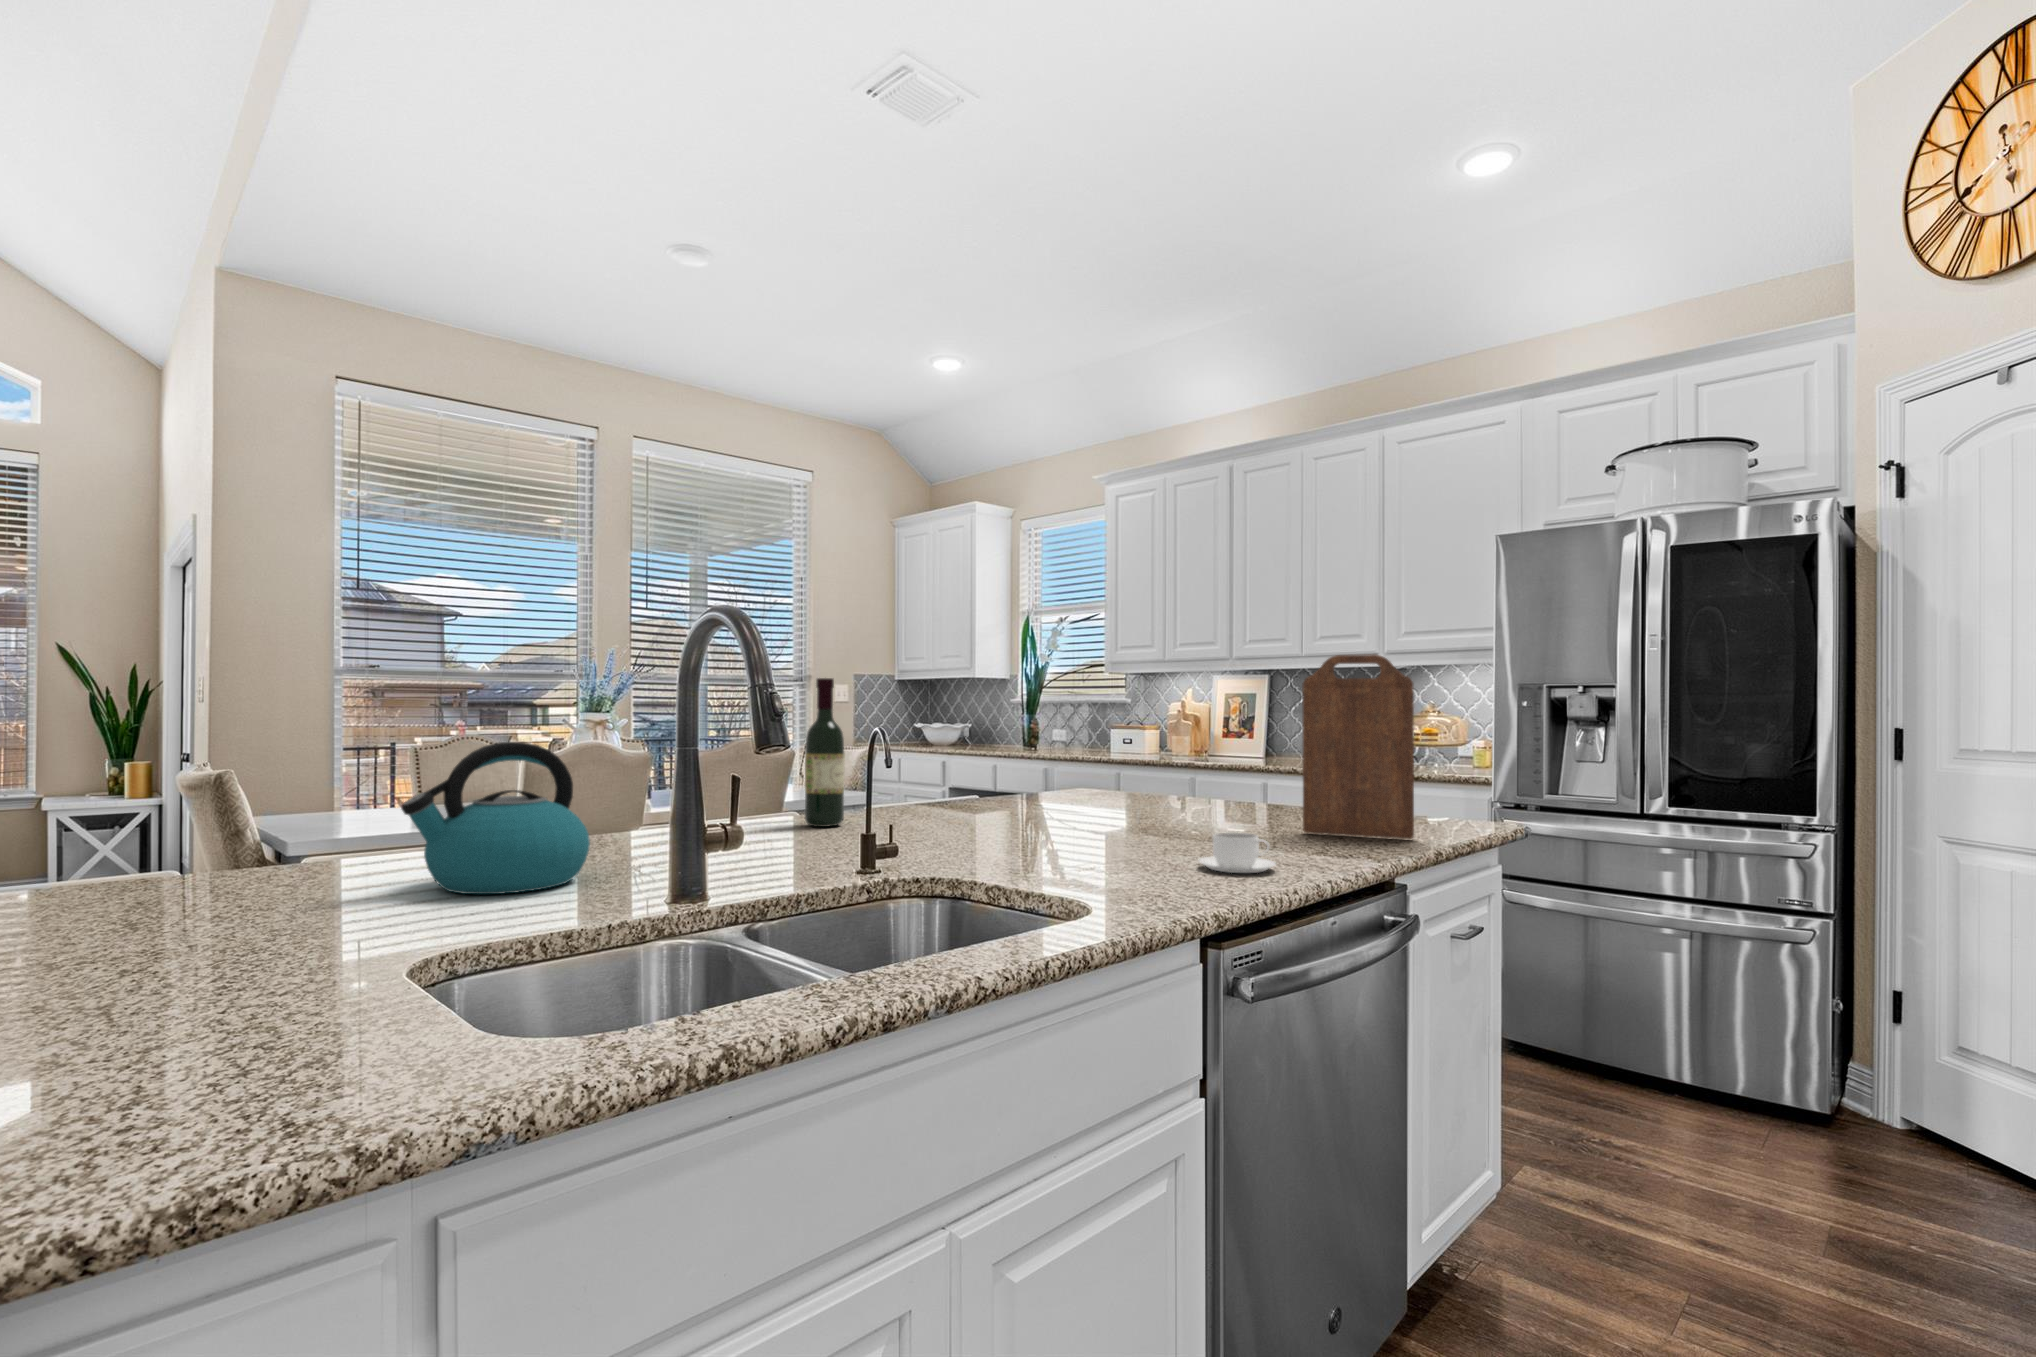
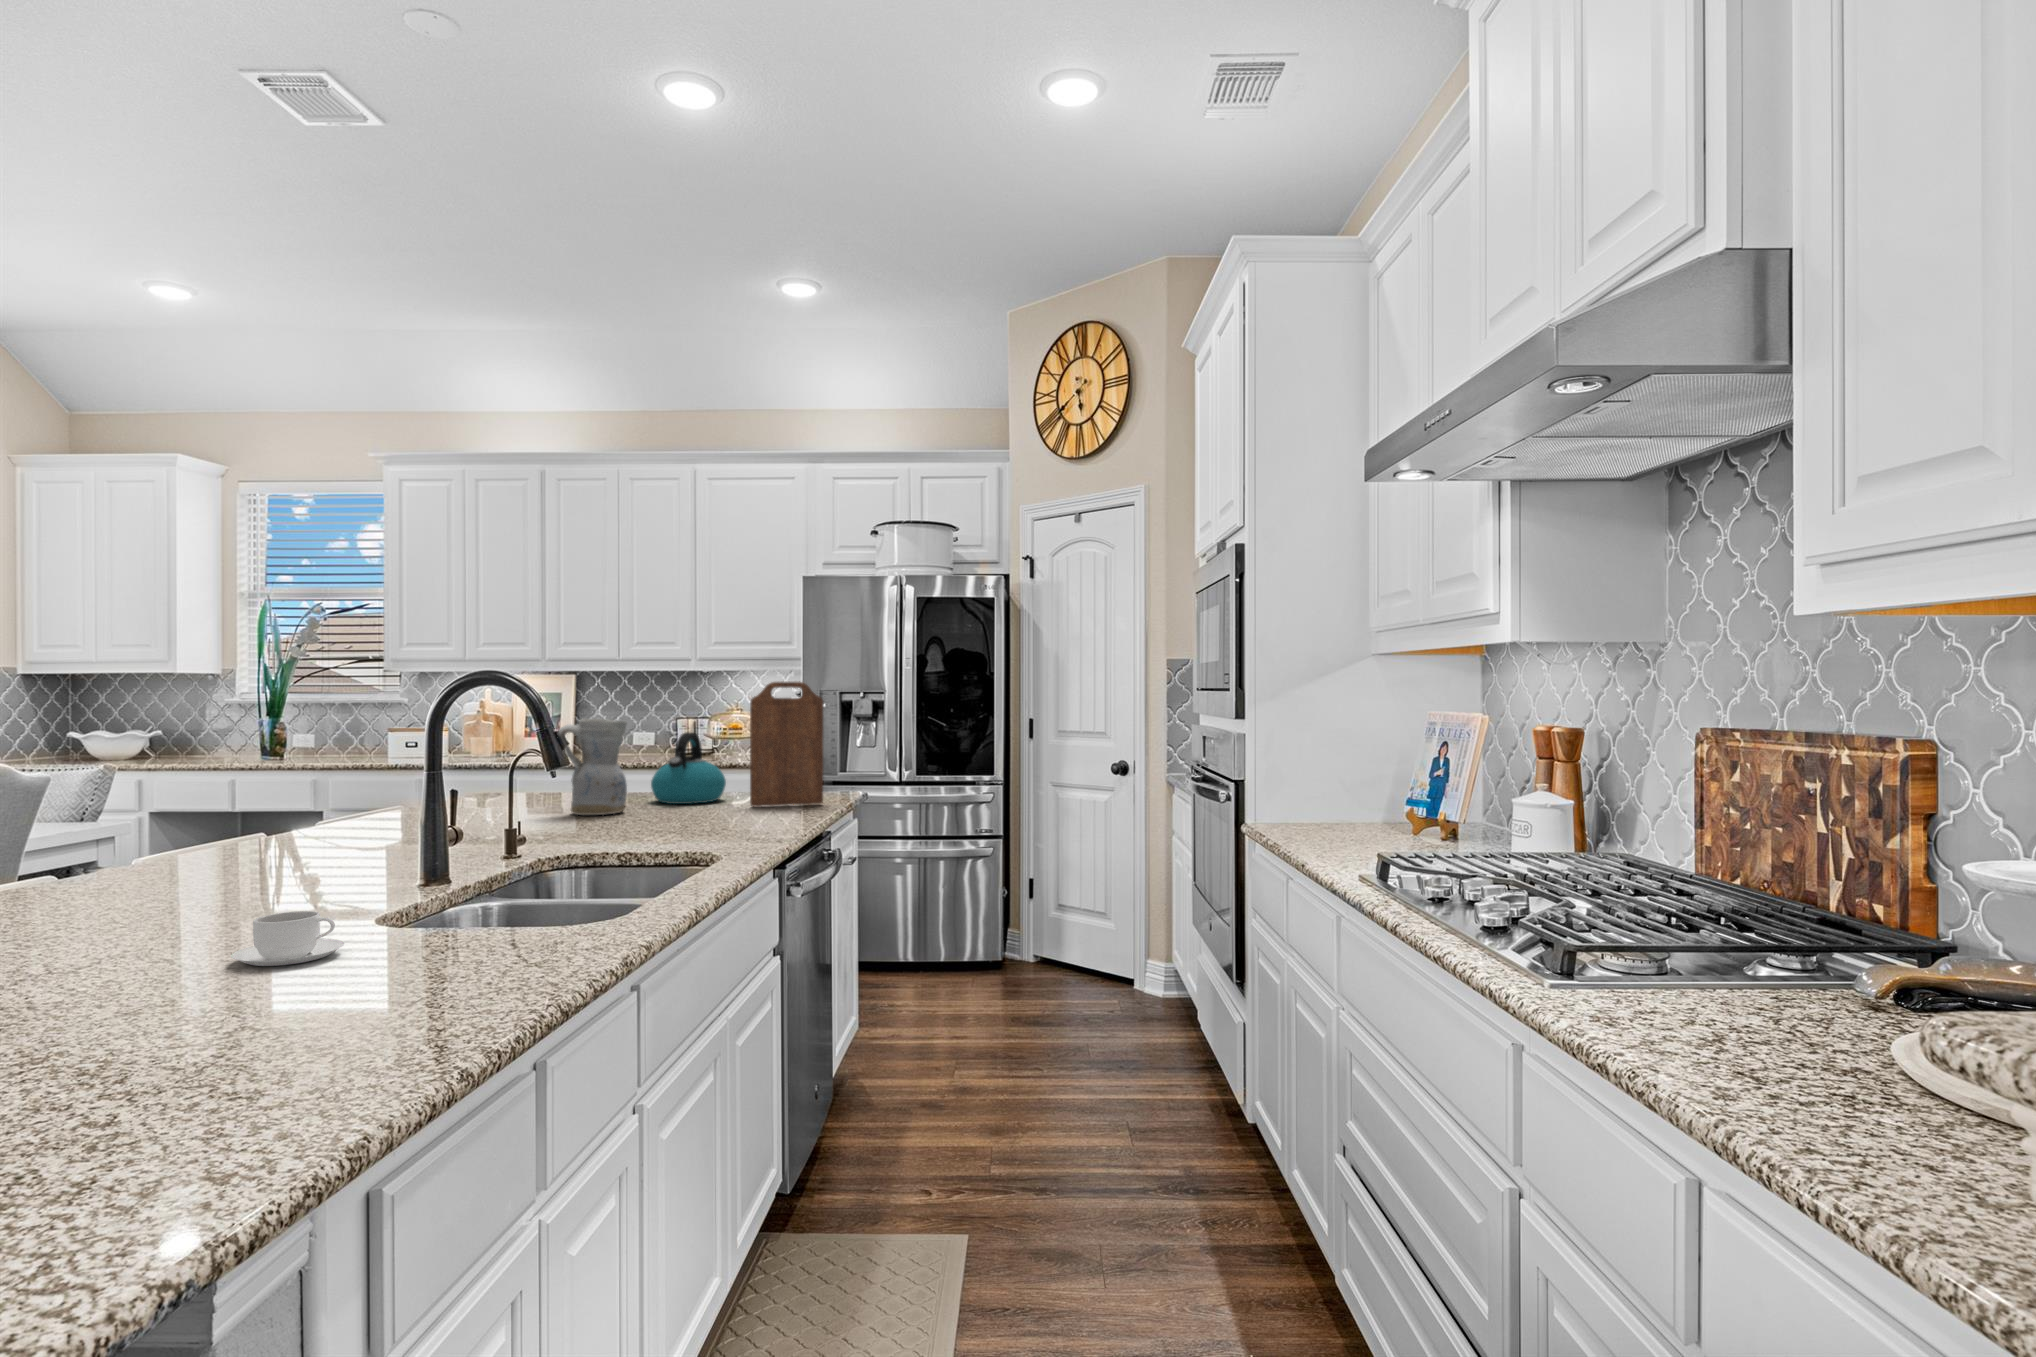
wine bottle: present [805,678,845,827] -> none [330,703,372,839]
ceramic pitcher: none [1063,704,1143,825] -> present [558,719,627,815]
kettle: present [401,742,590,894] -> present [651,732,726,804]
coffee cup: present [1199,832,1276,873] -> present [231,911,344,966]

